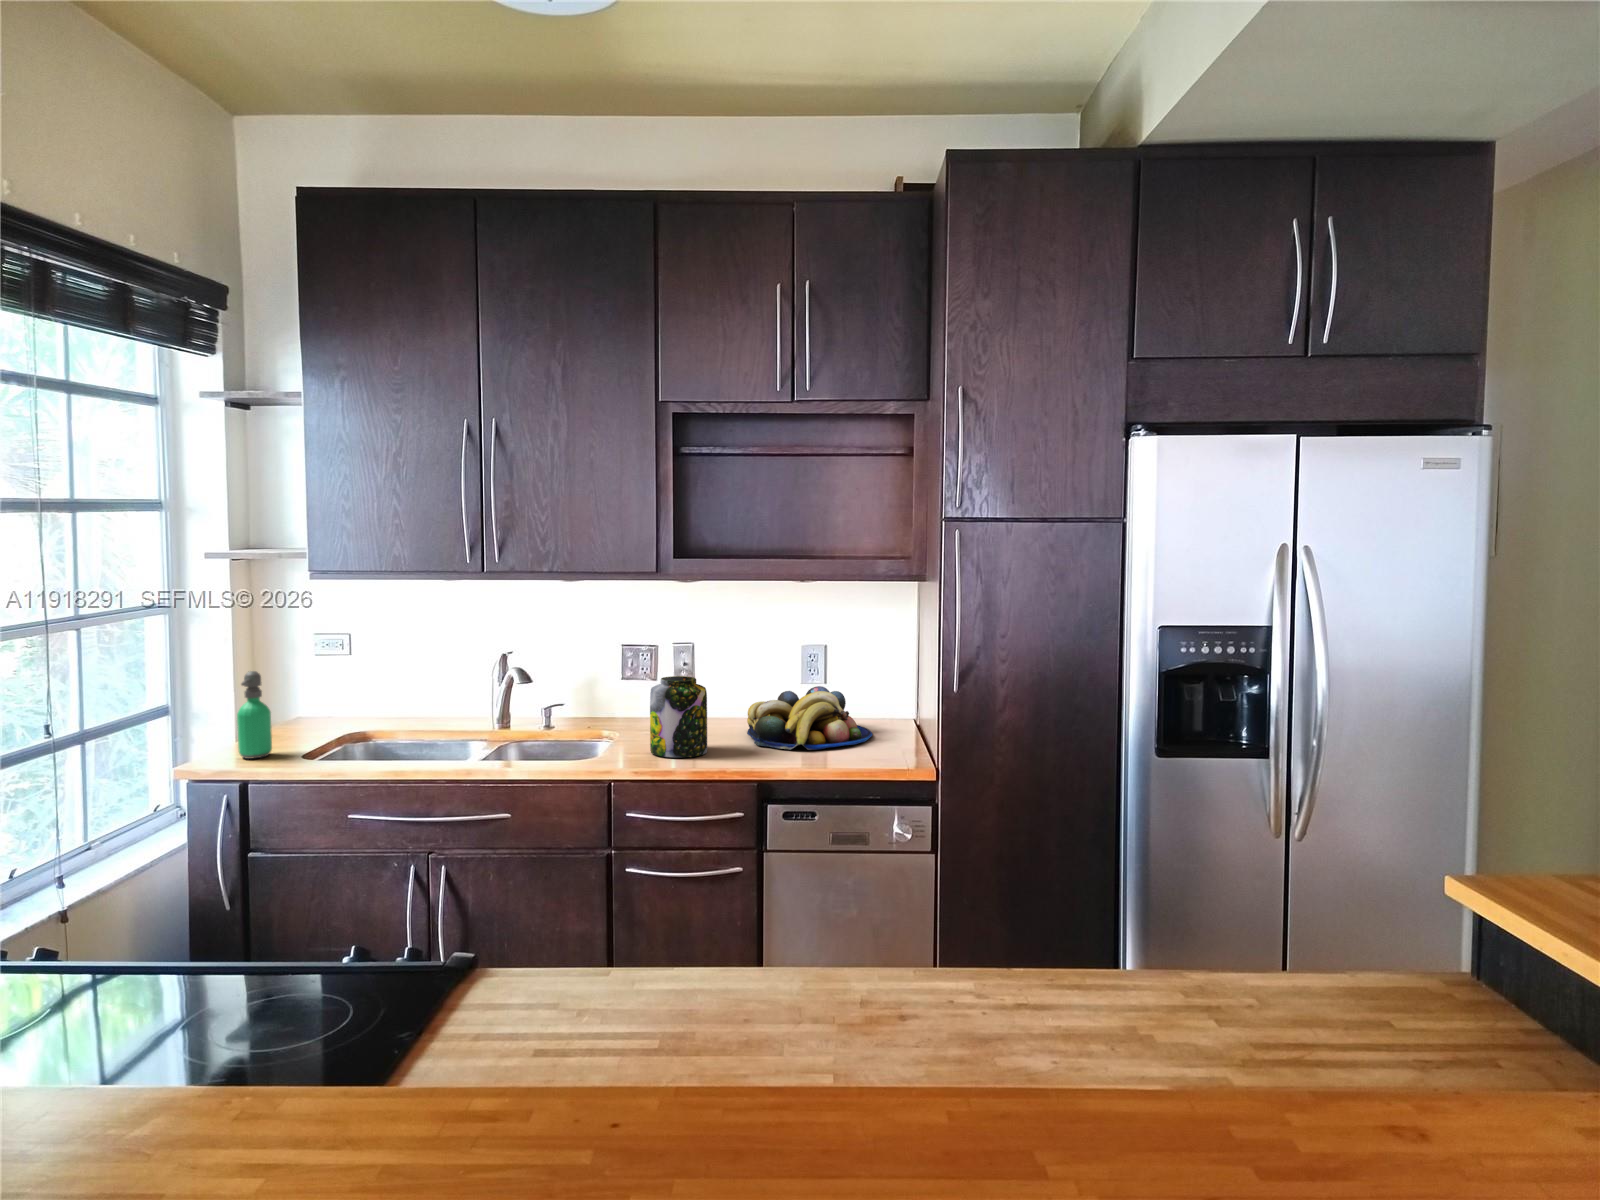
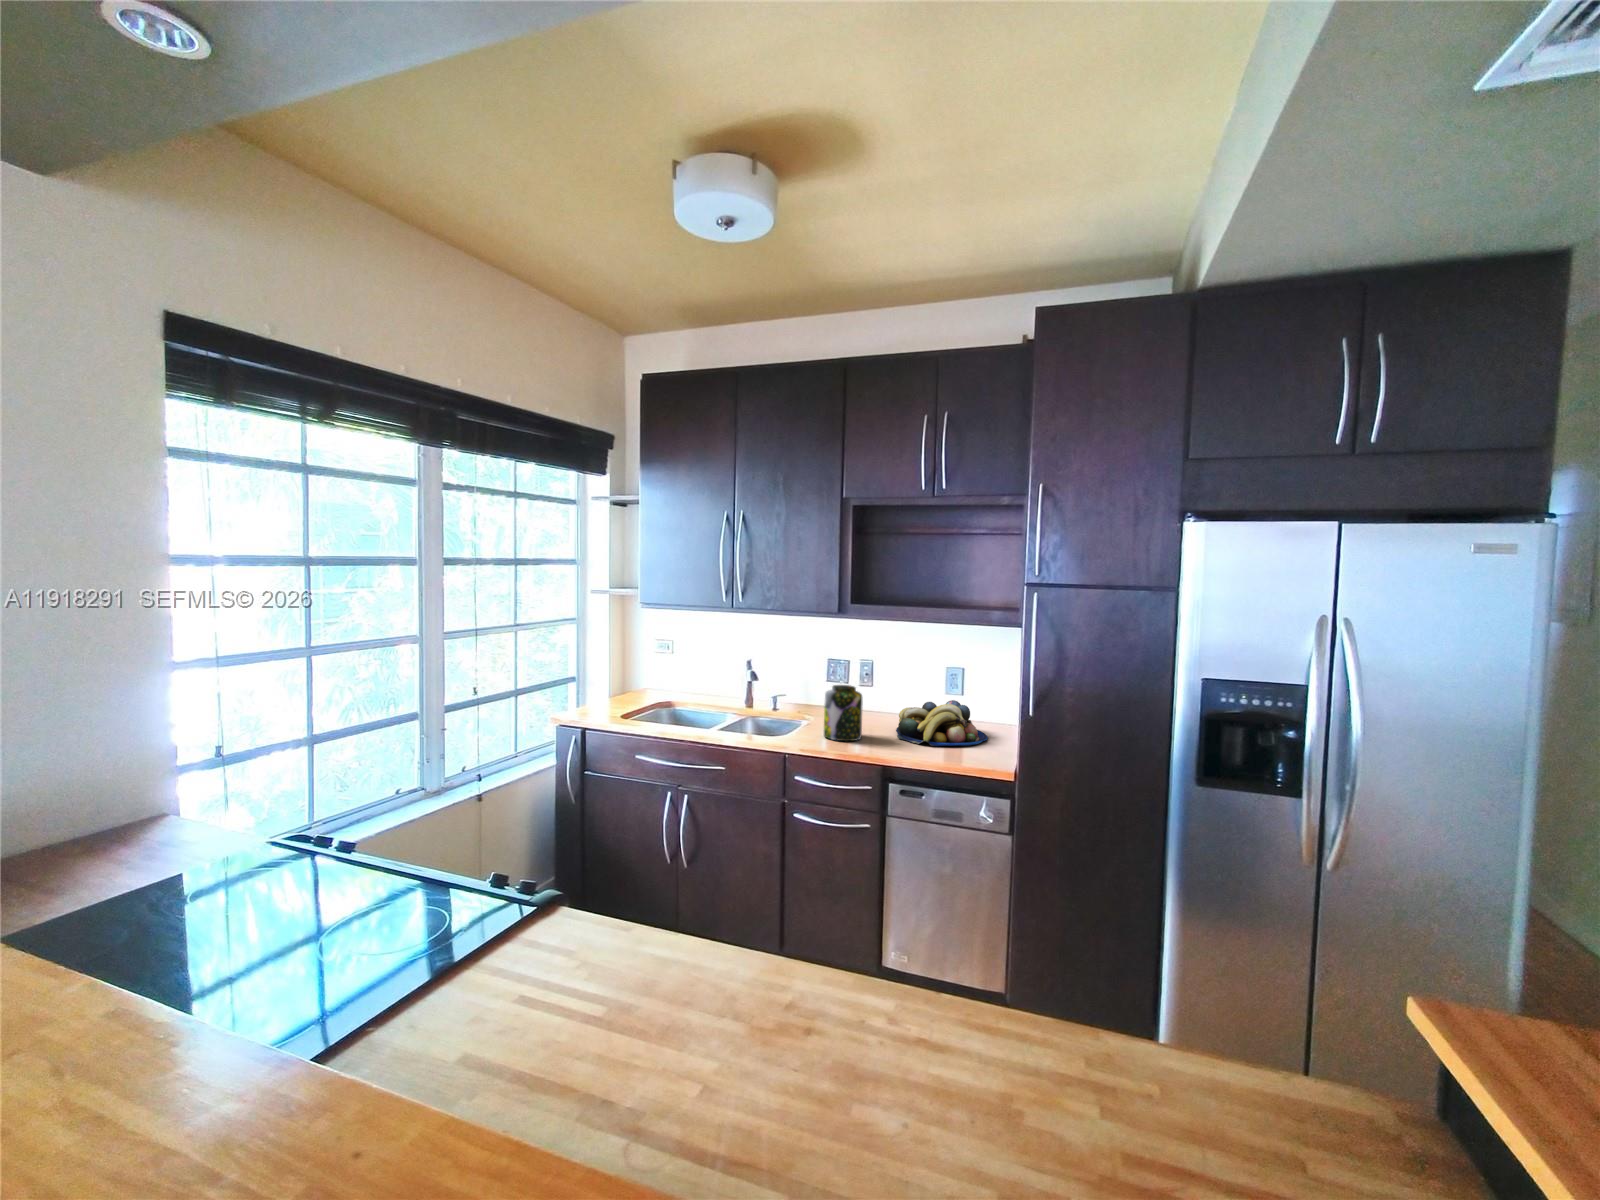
soap dispenser: present [237,671,272,759] -> none [593,661,611,713]

